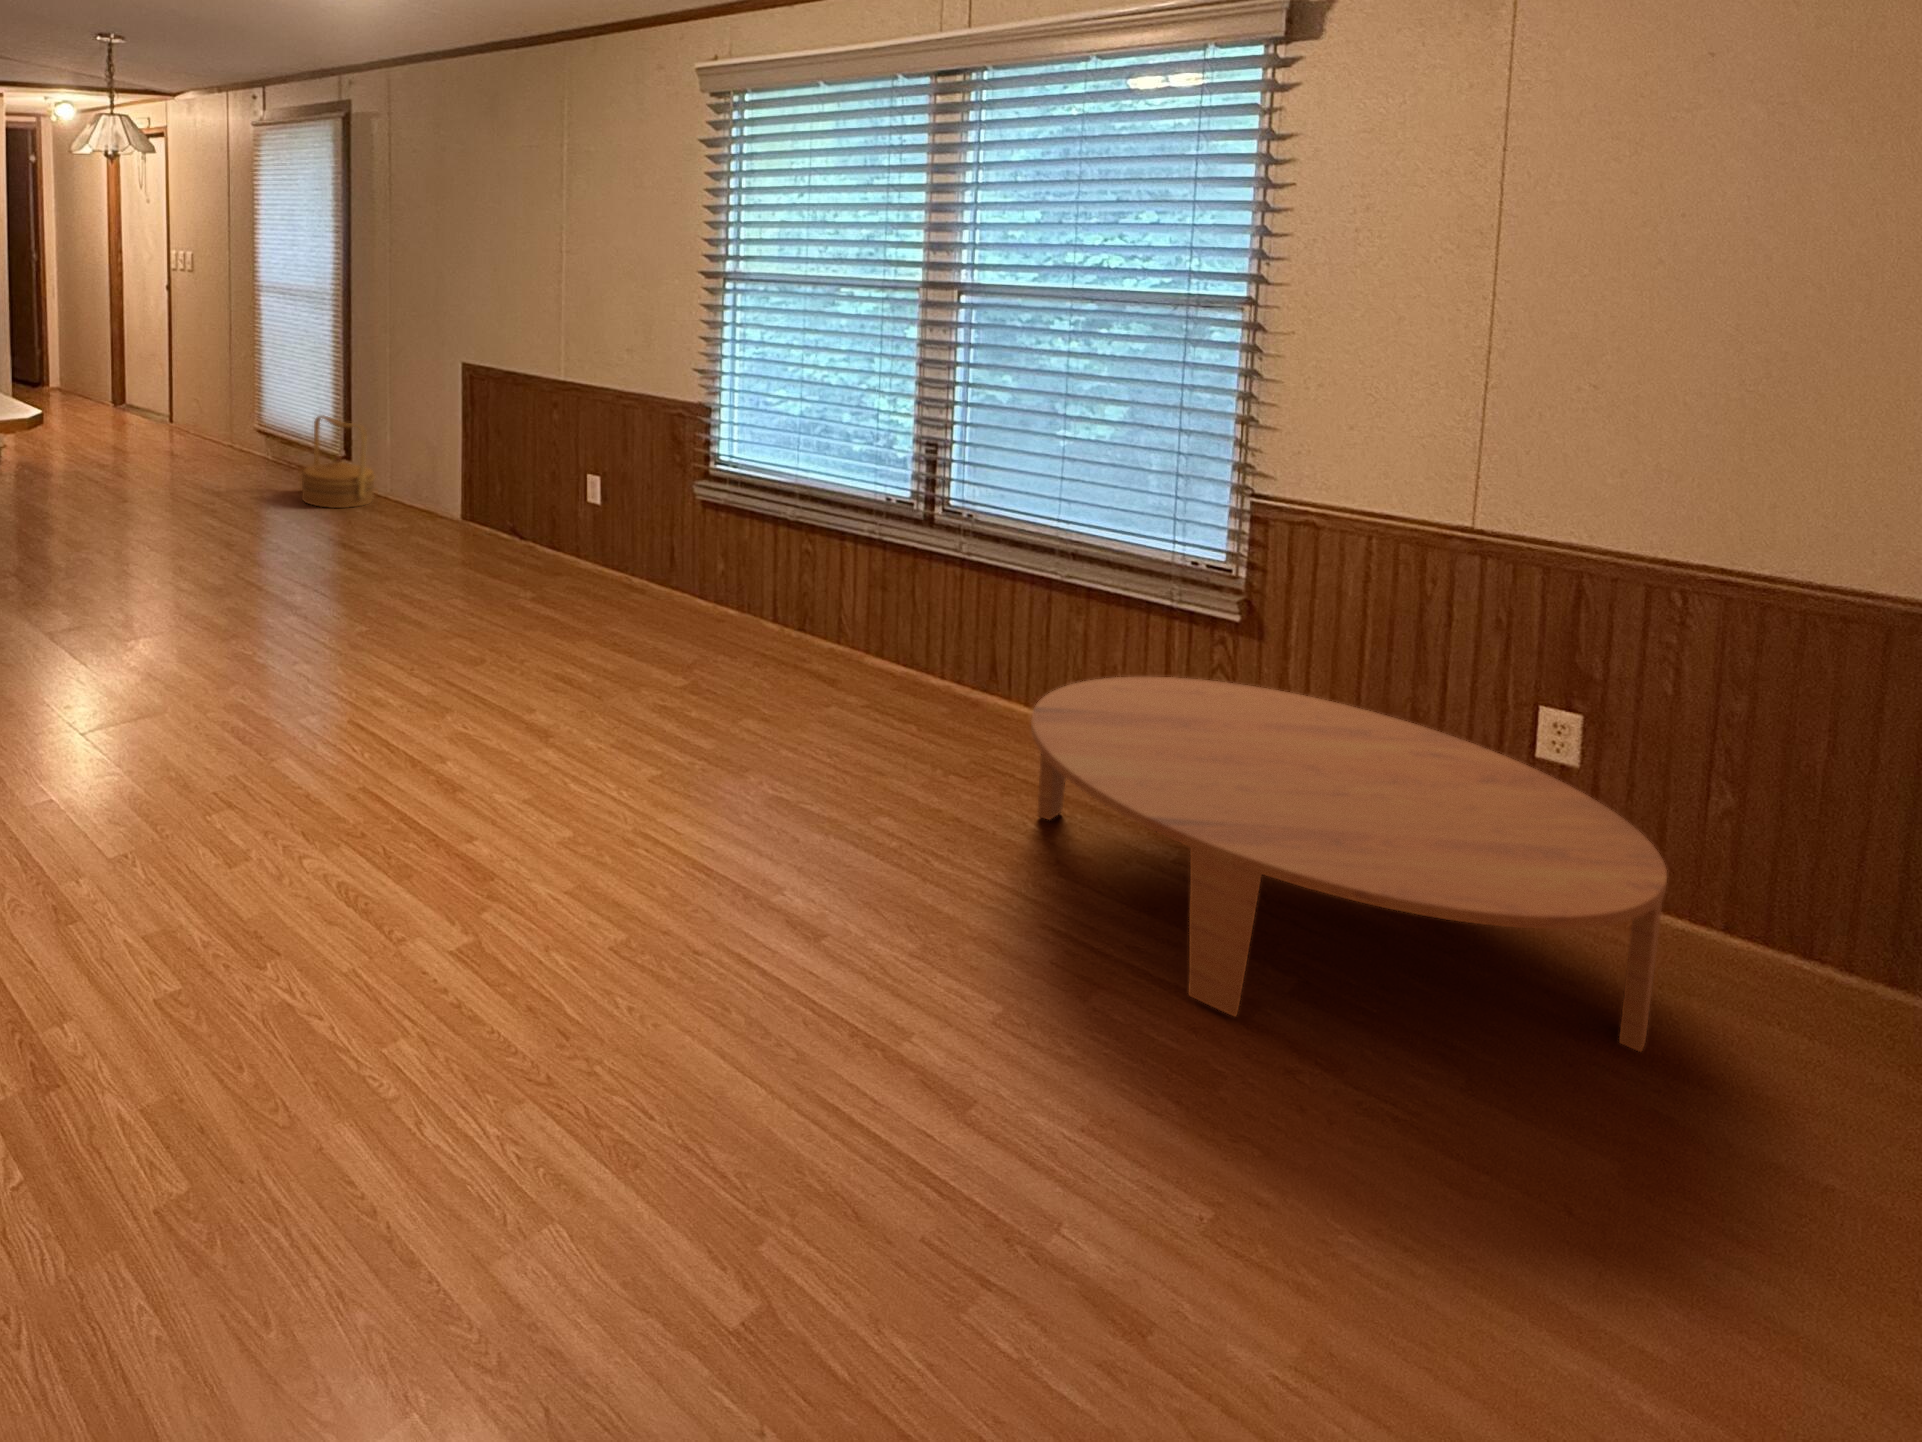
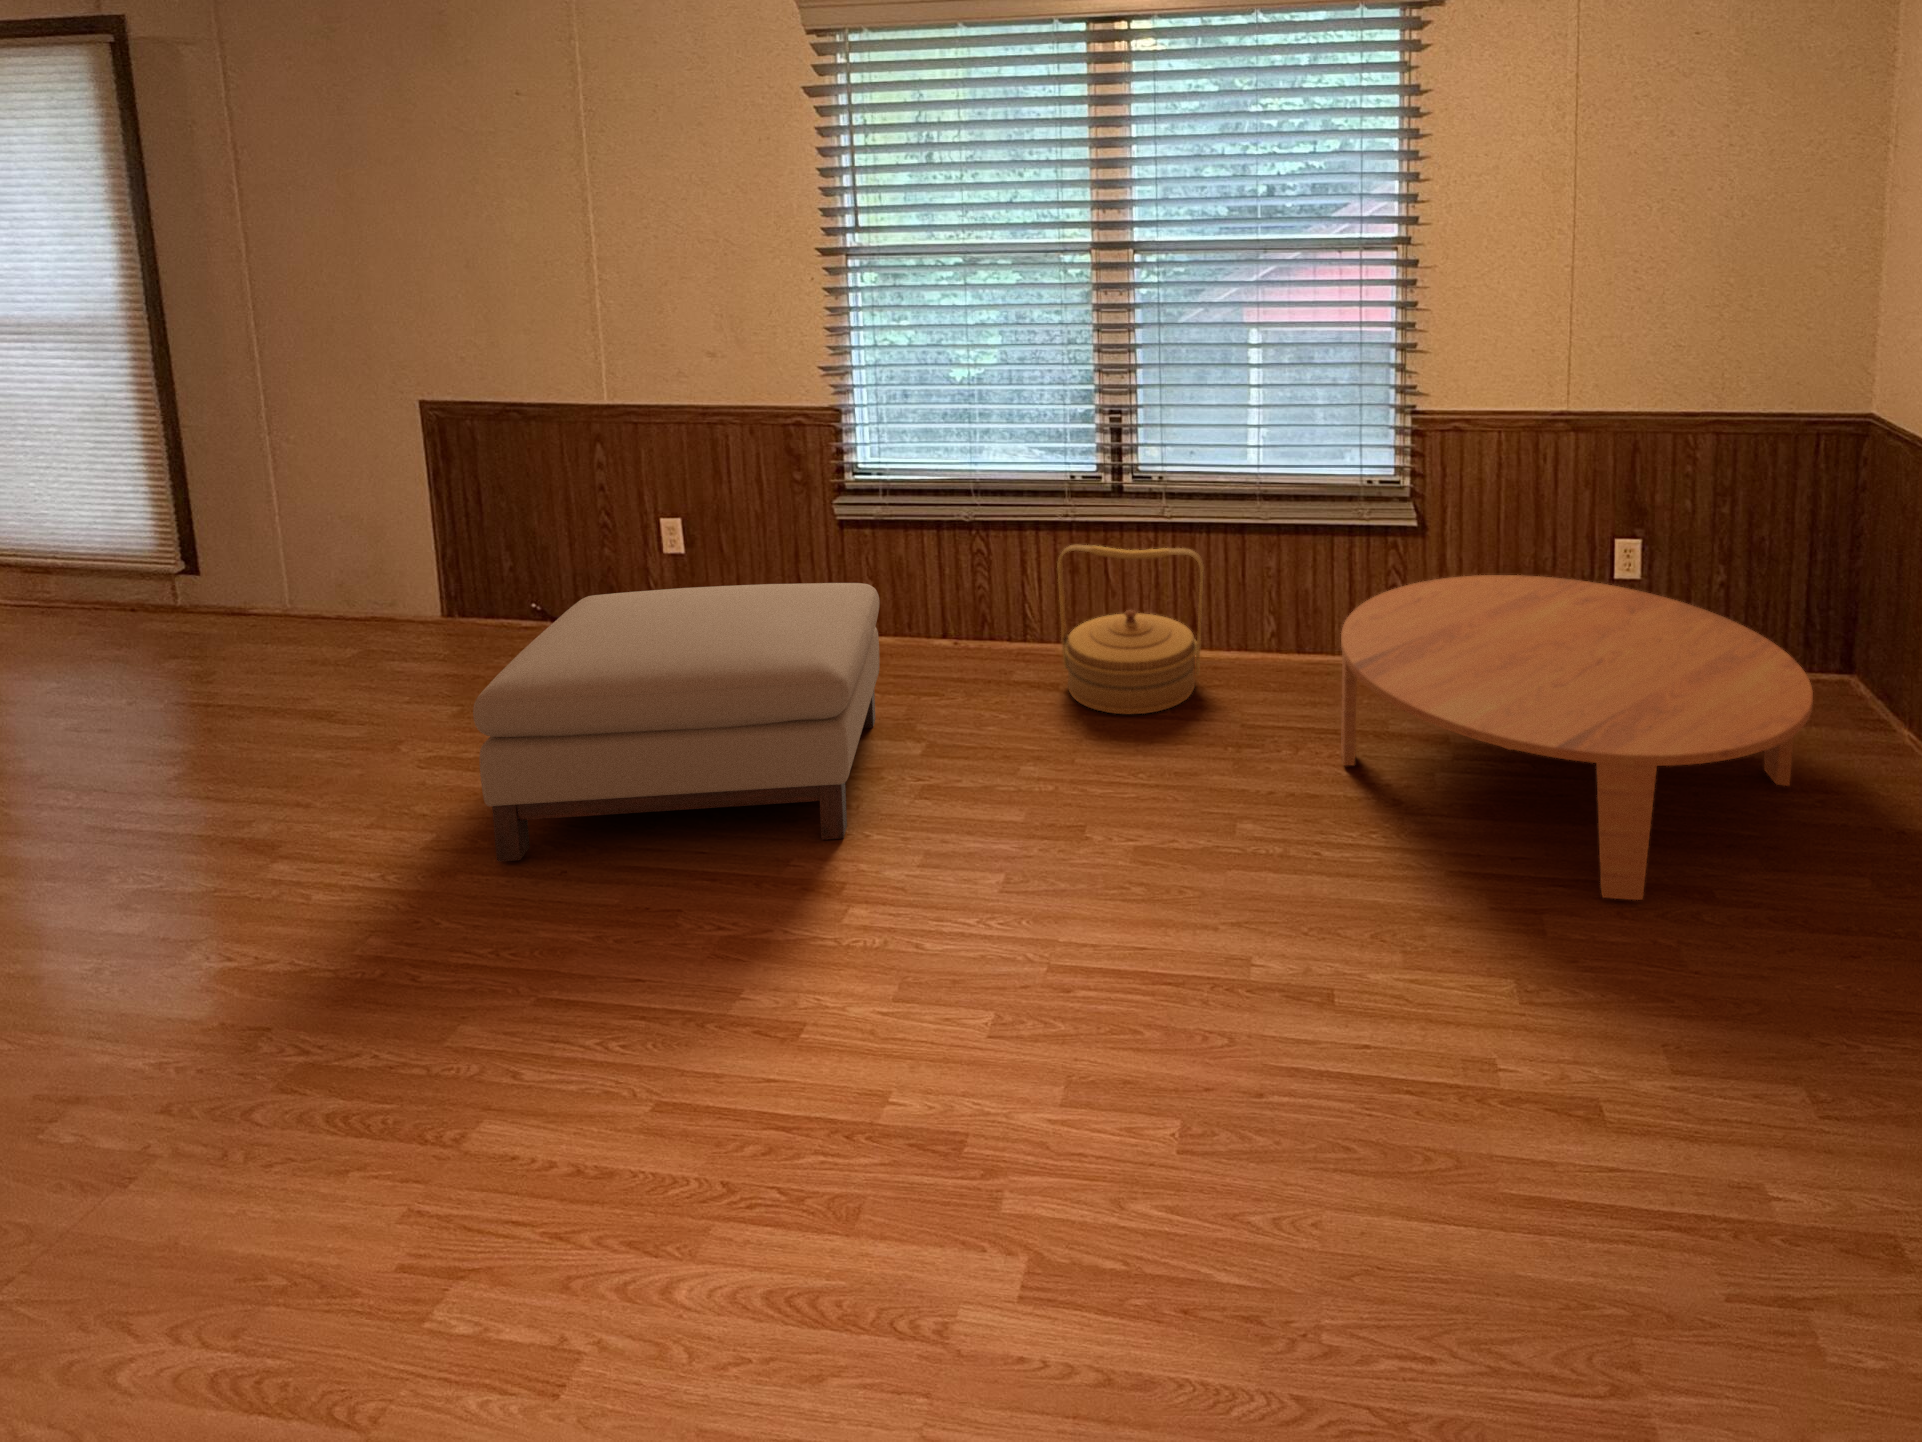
woven basket: present [301,415,375,508] -> present [1057,545,1204,714]
ottoman: none [389,504,683,708] -> present [473,583,880,861]

